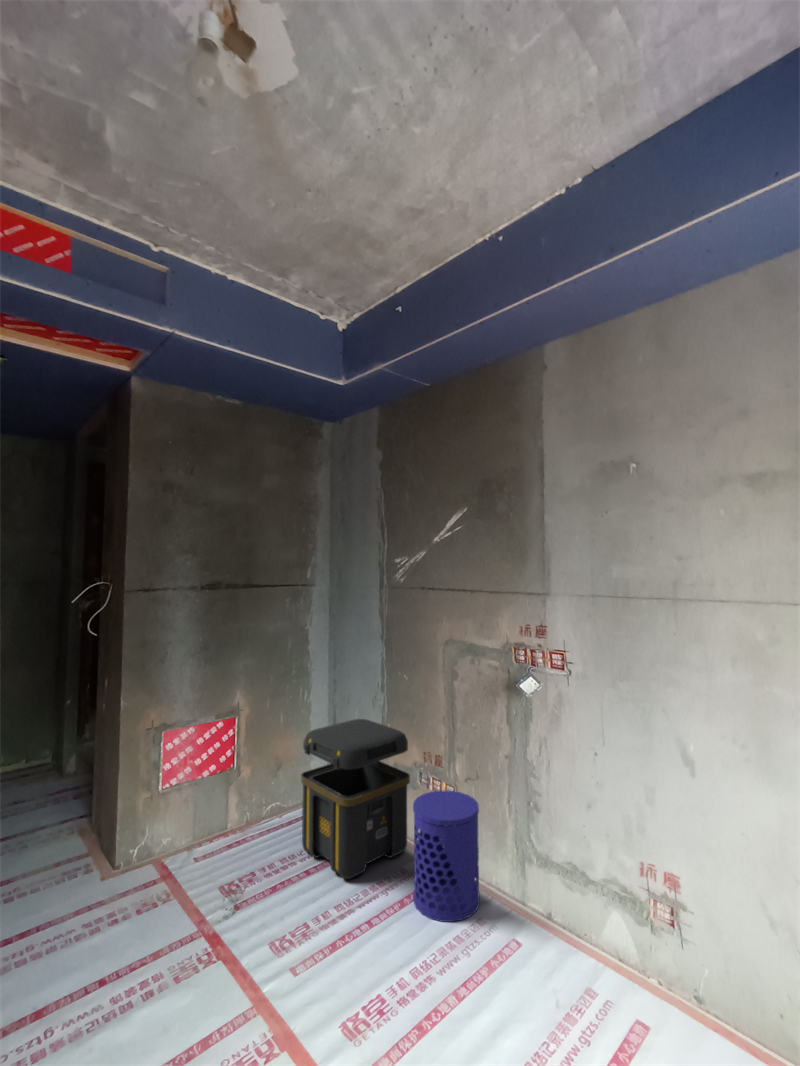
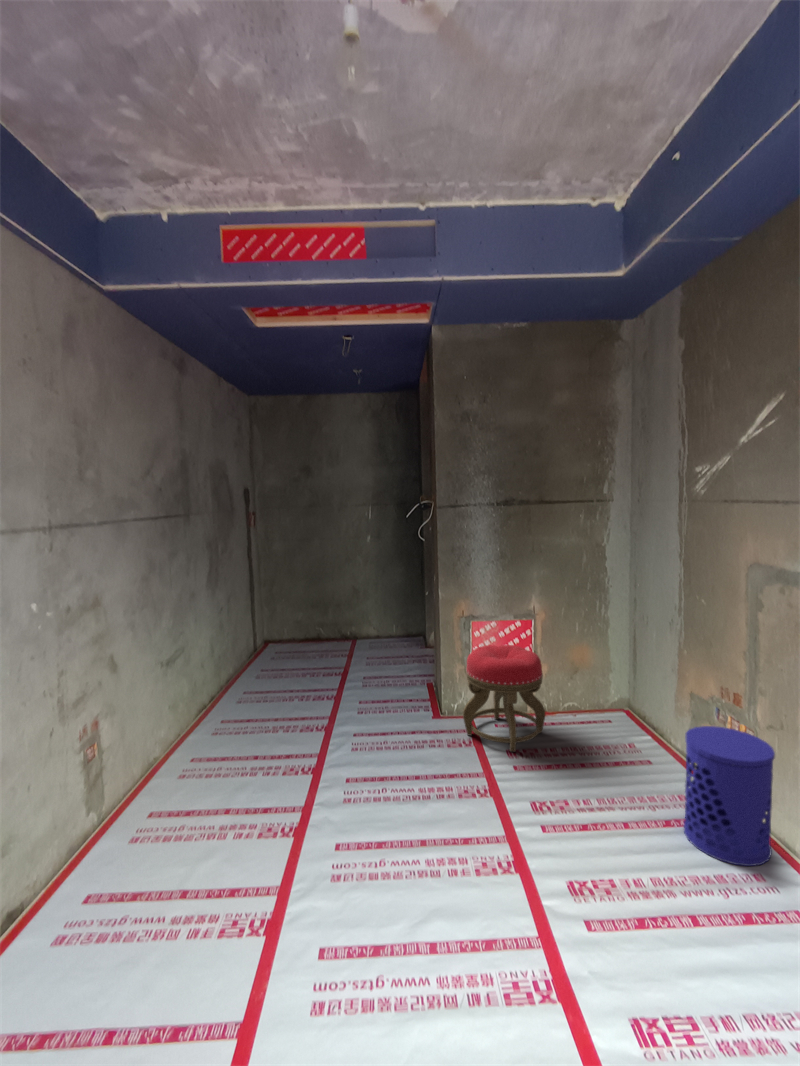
toolbox: present [301,719,410,879] -> none [584,639,703,784]
stool: none [158,753,257,888] -> present [463,645,545,752]

